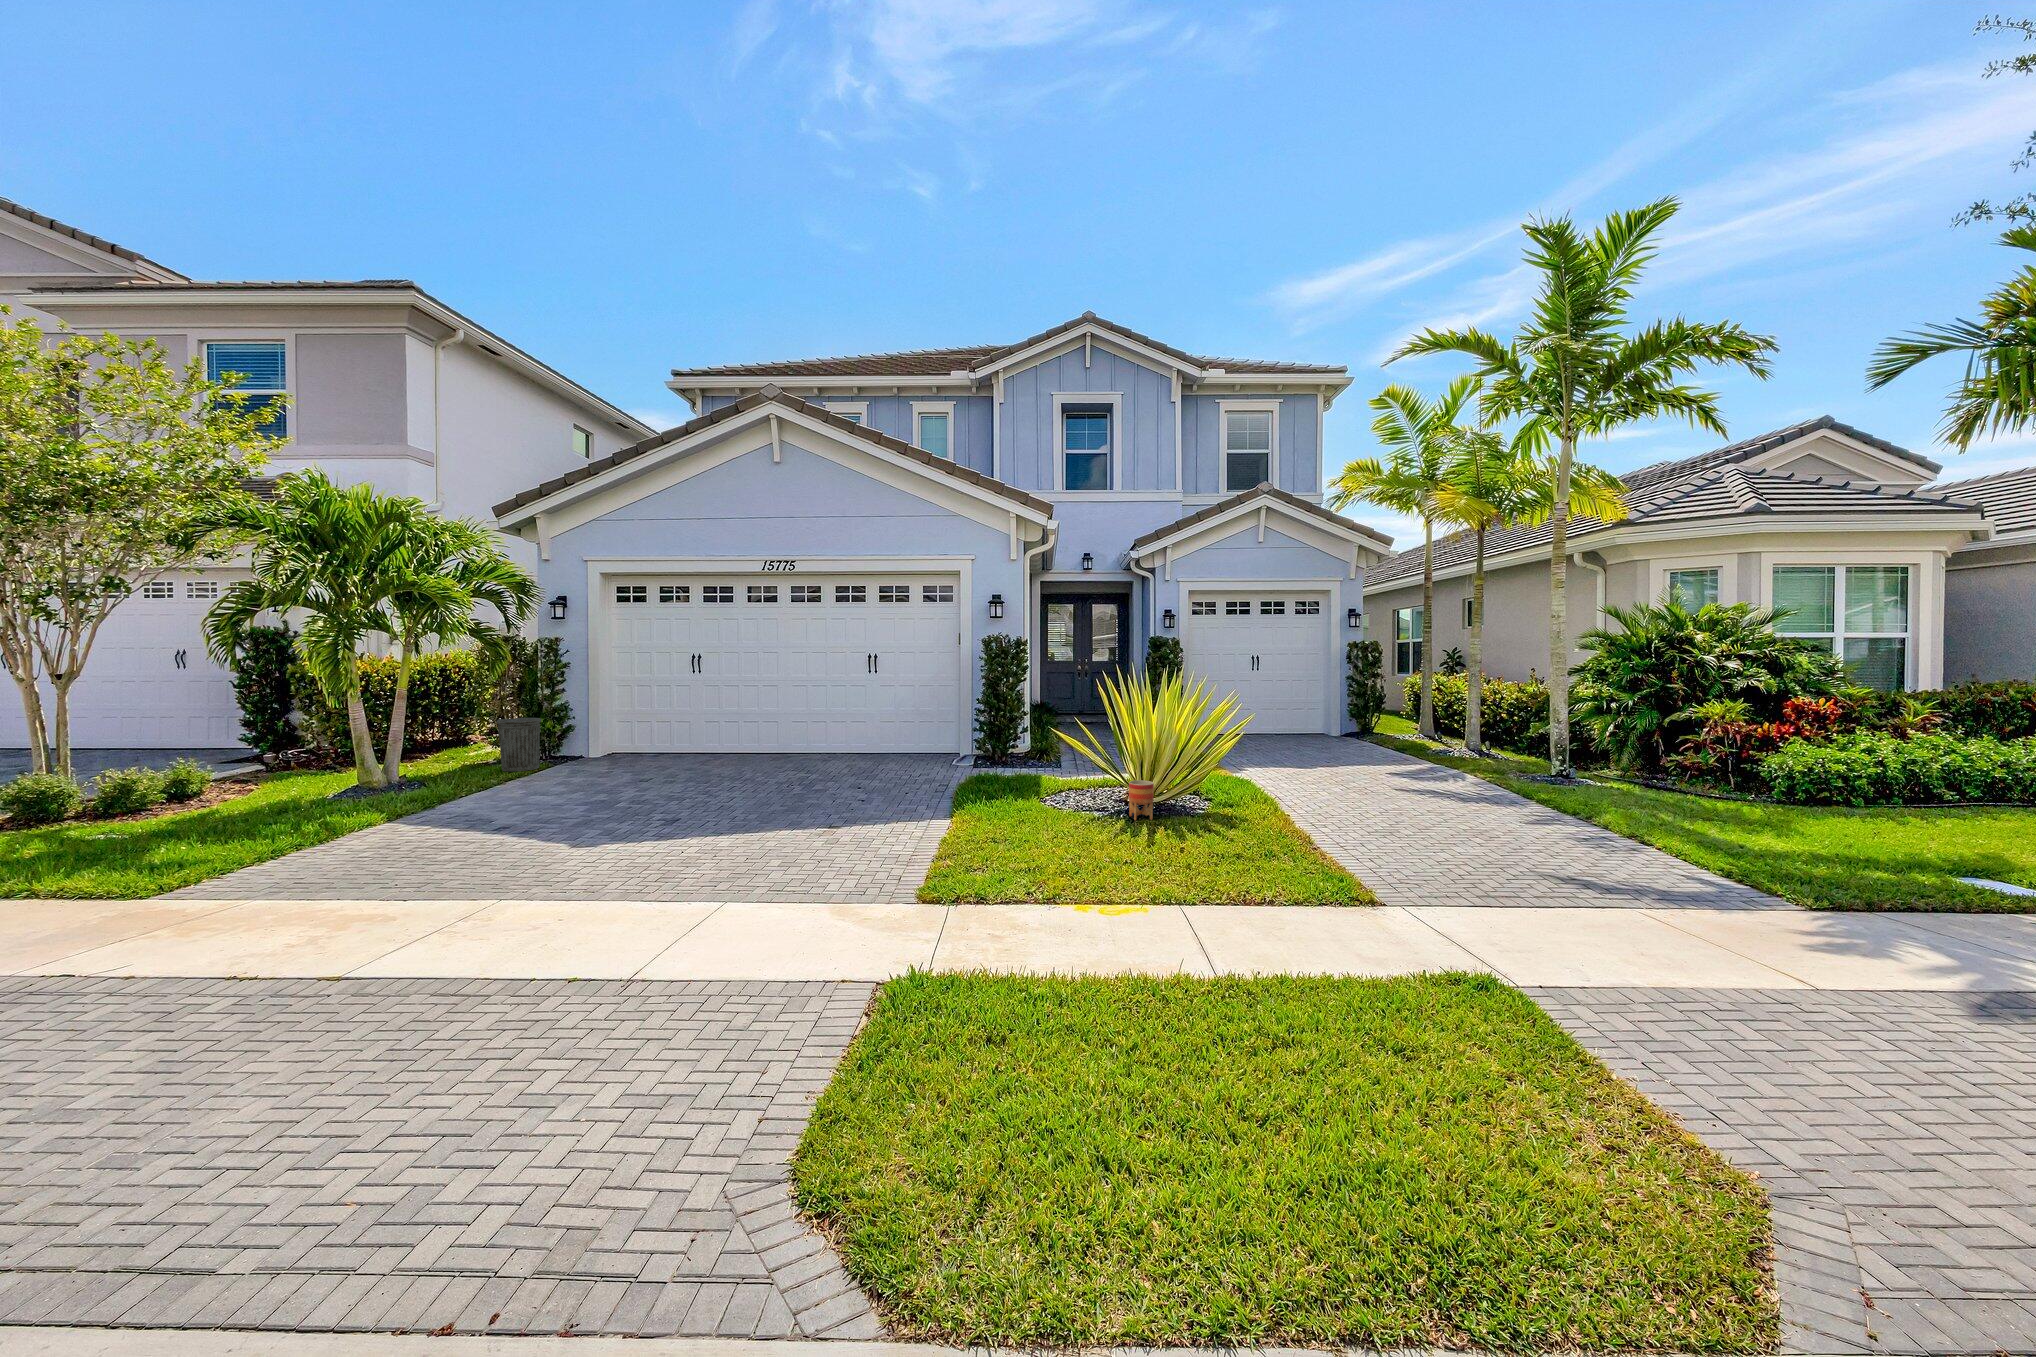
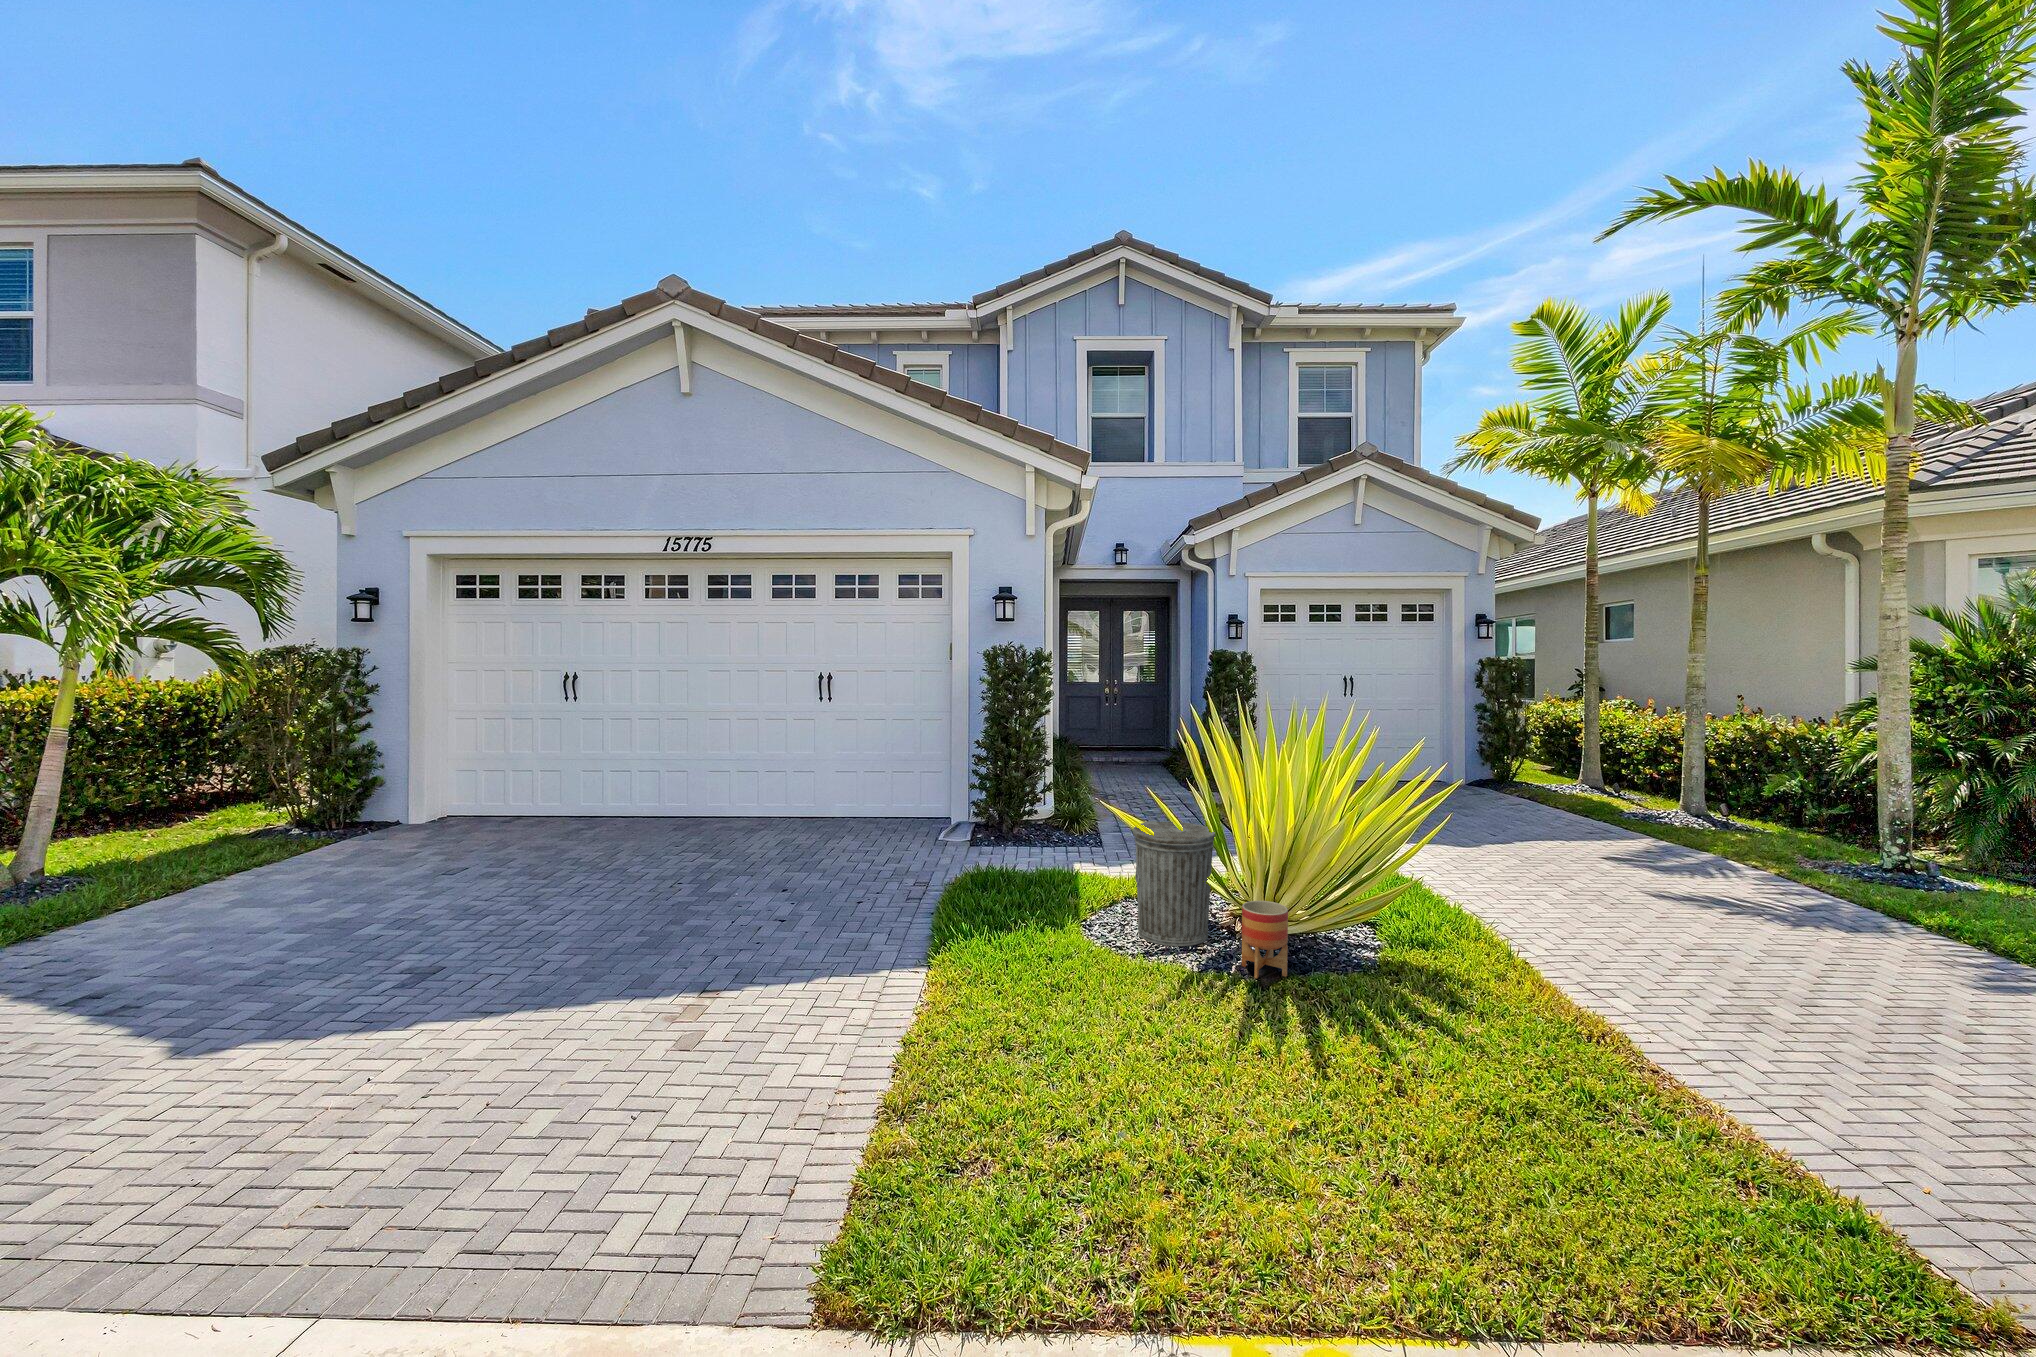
trash can: present [497,718,541,771] -> present [1133,821,1215,946]

